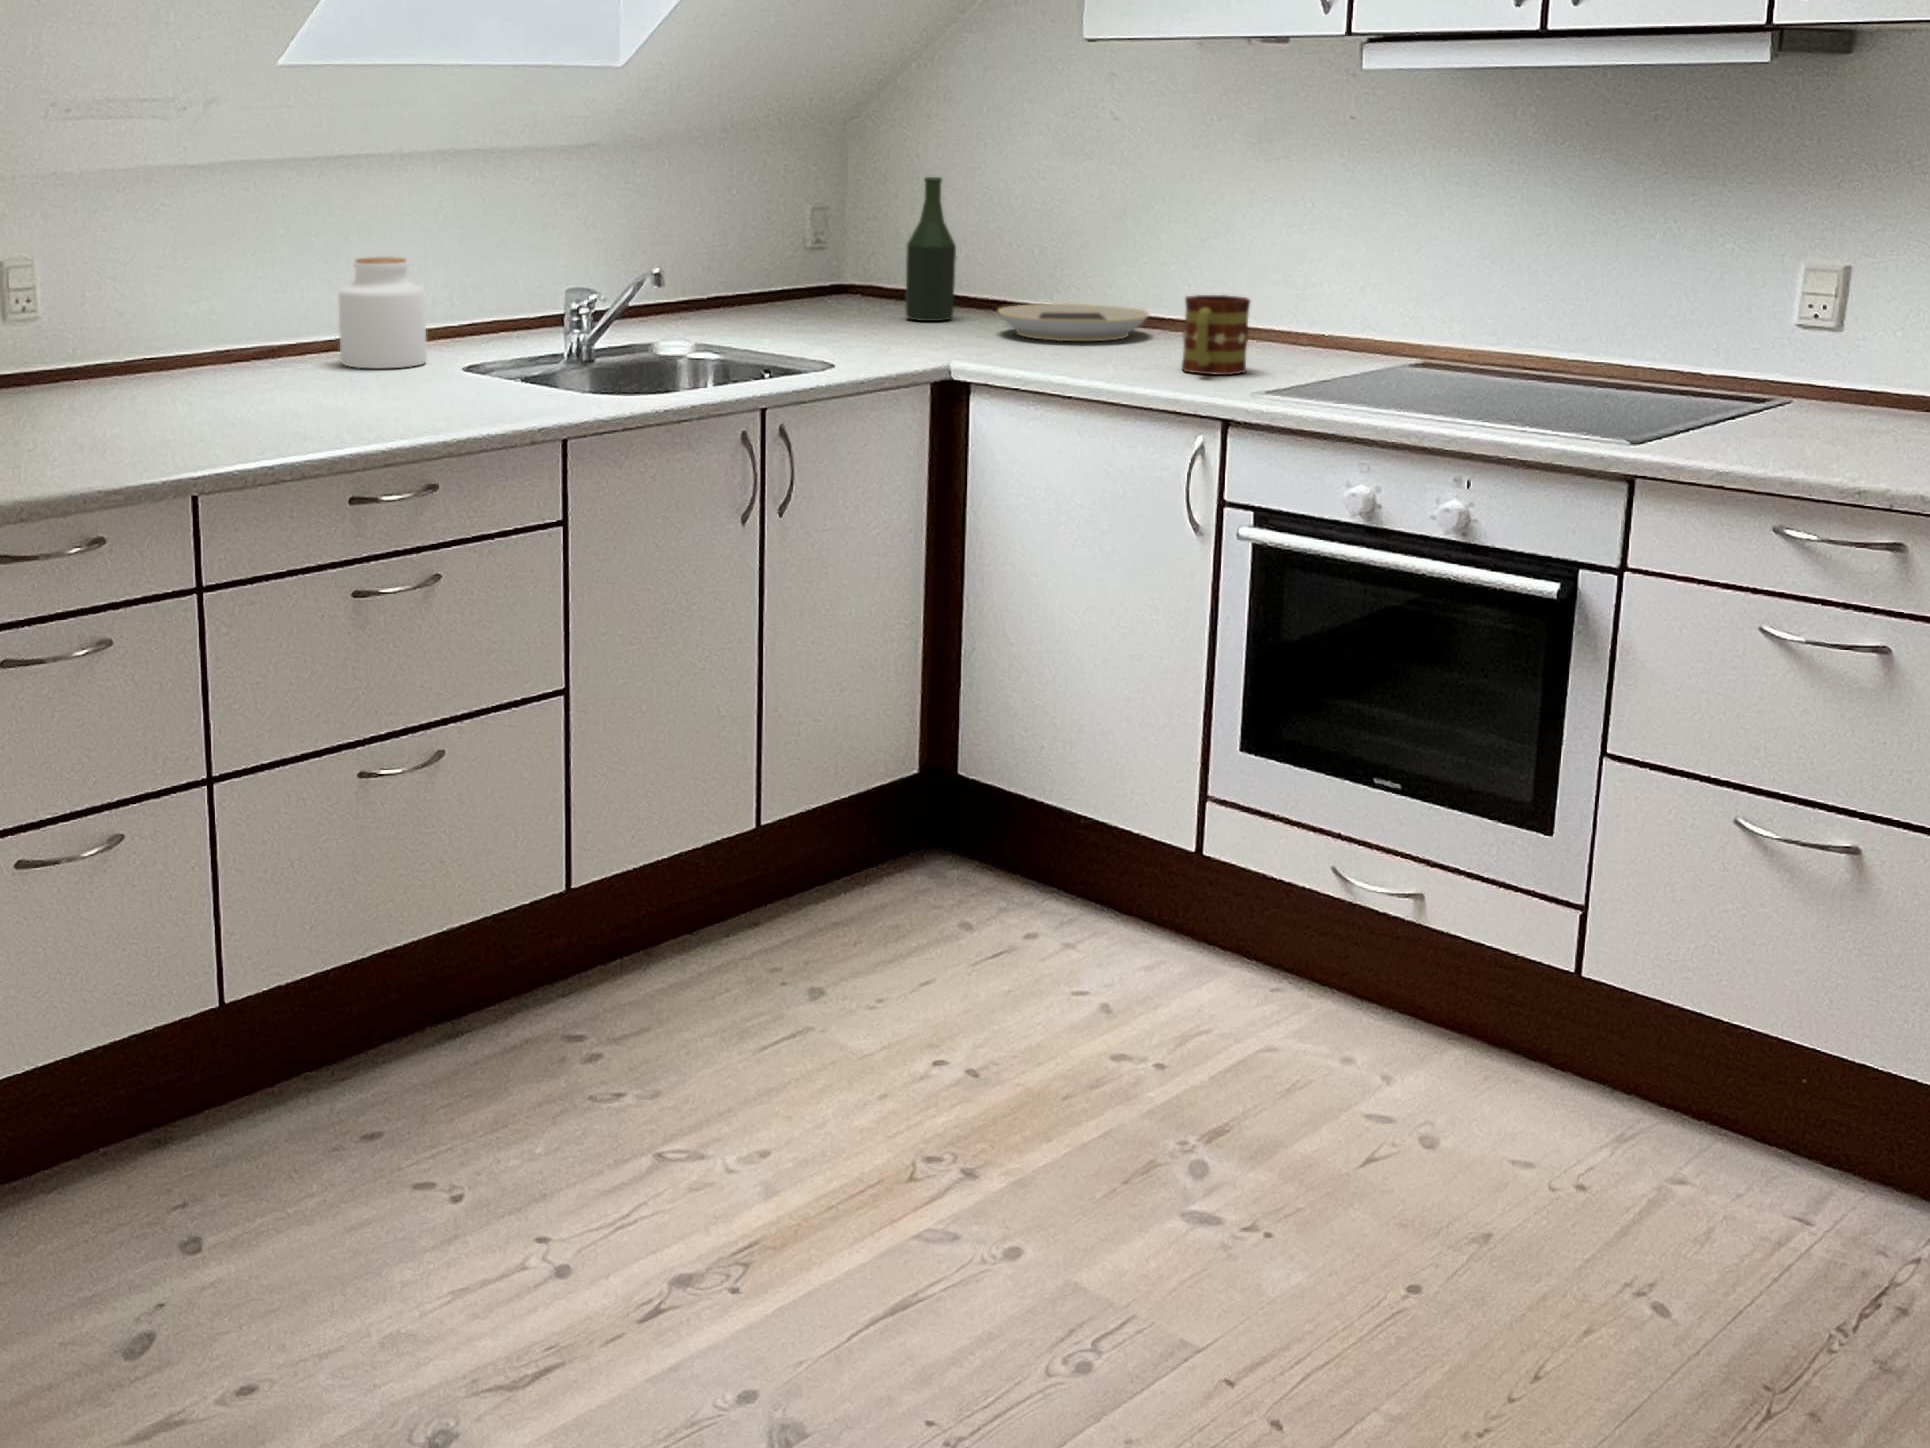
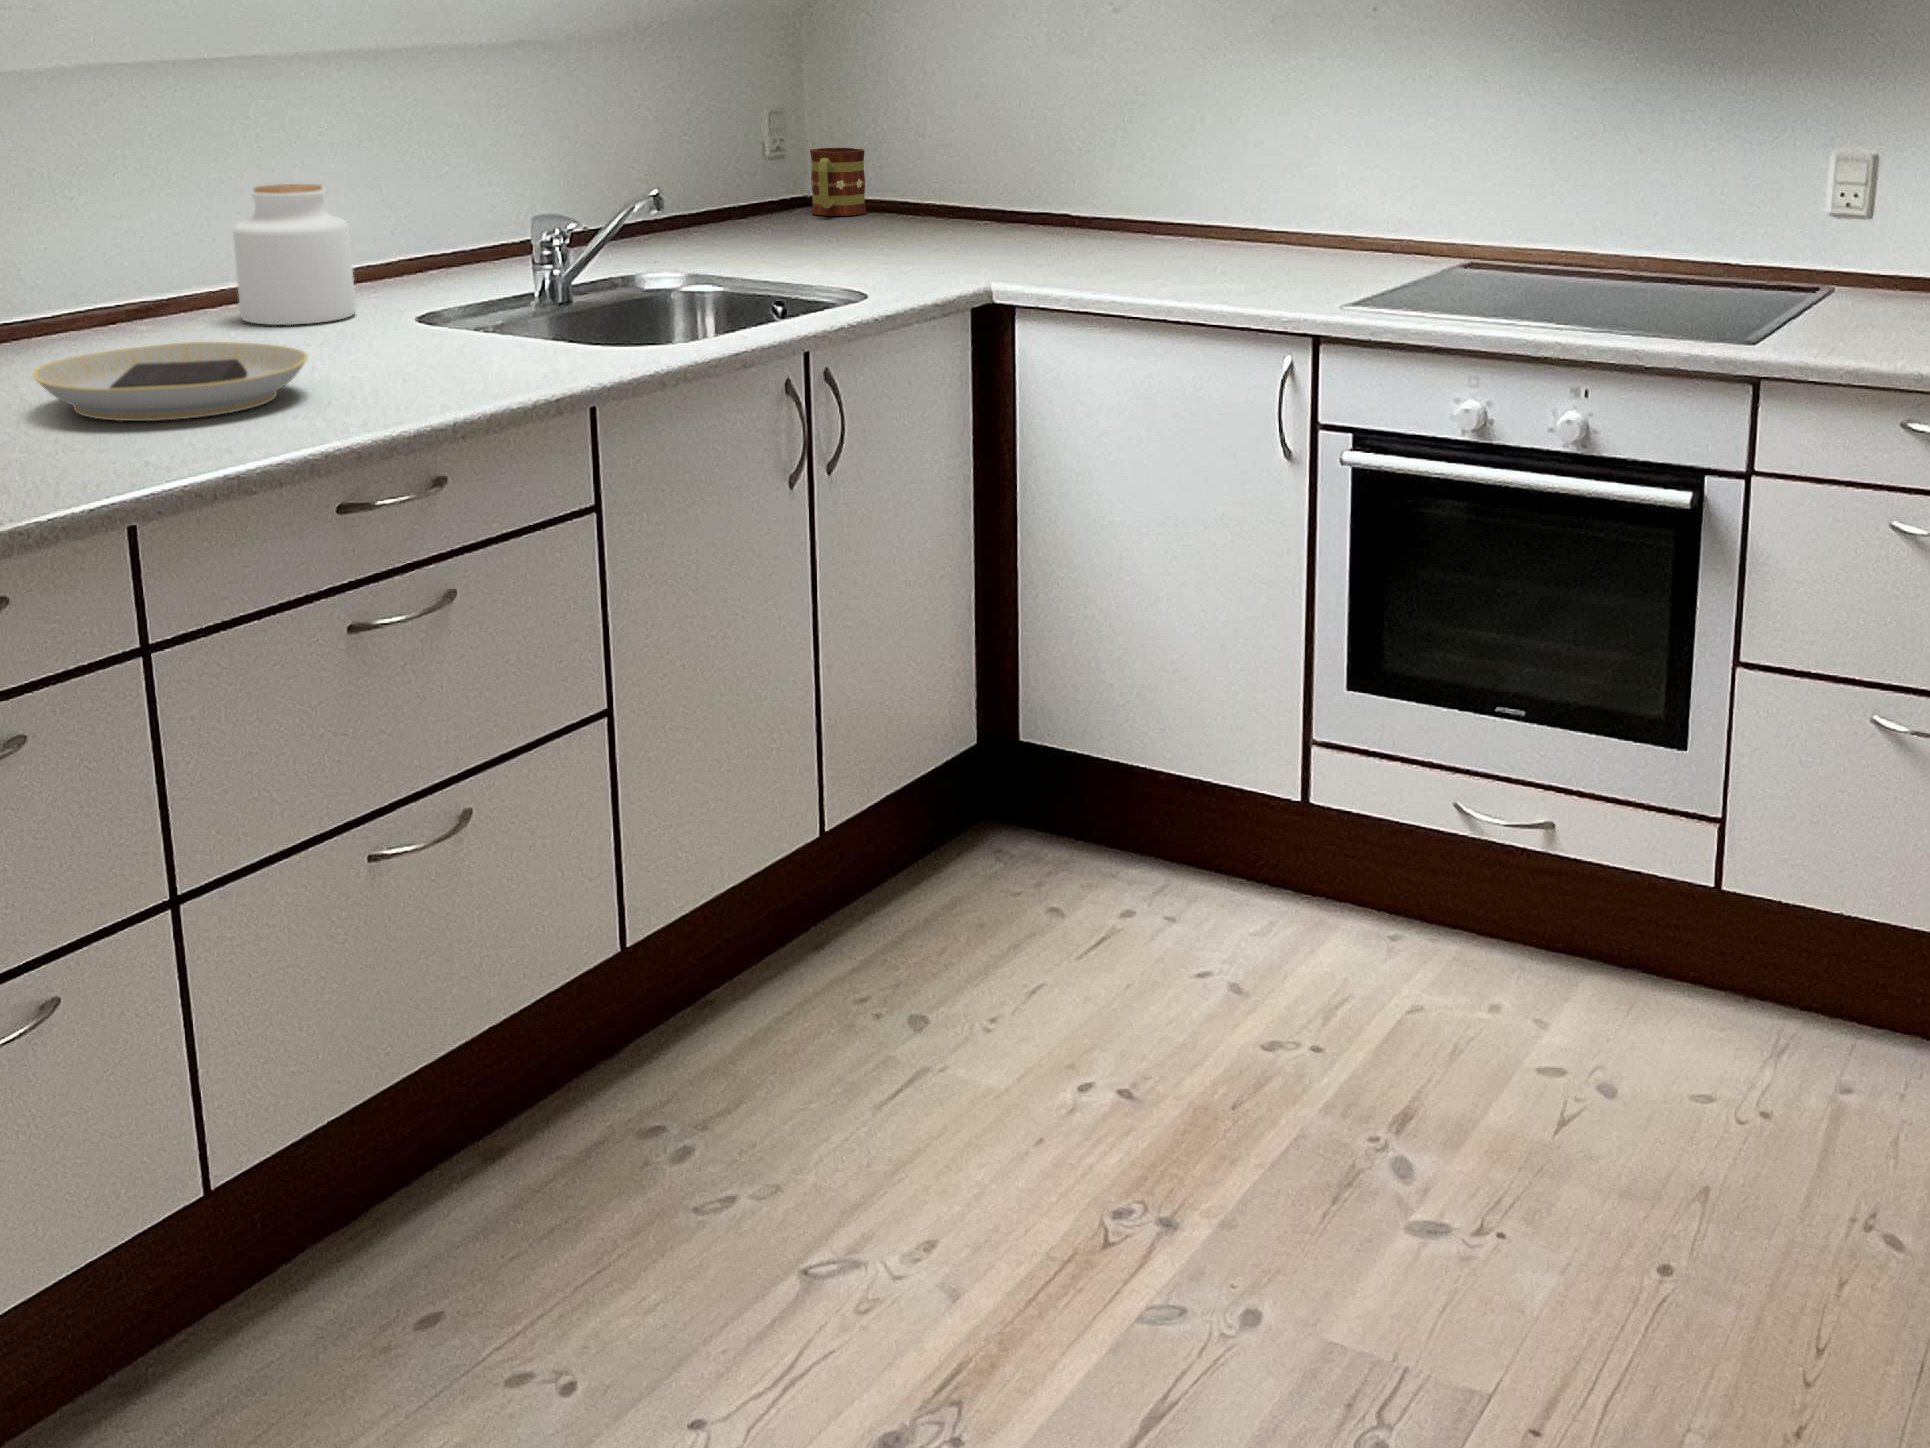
bottle: present [906,177,956,321] -> none [892,74,949,235]
mug: present [1182,295,1250,375] -> present [810,148,866,216]
plate: present [999,303,1149,341] -> present [33,342,308,421]

